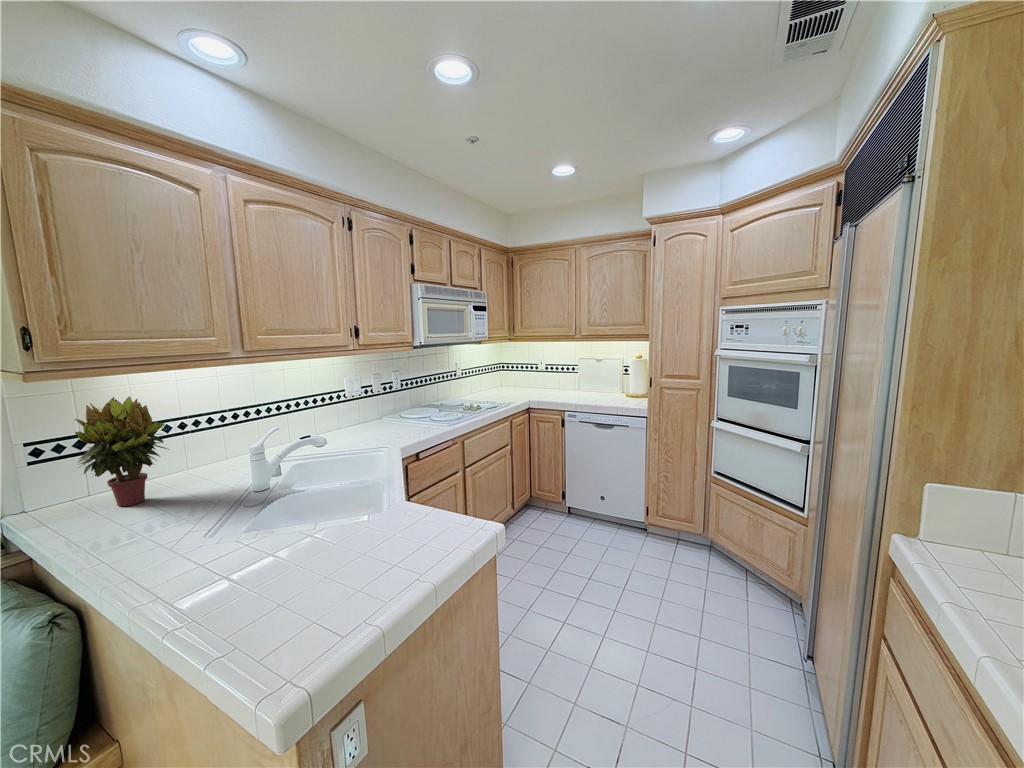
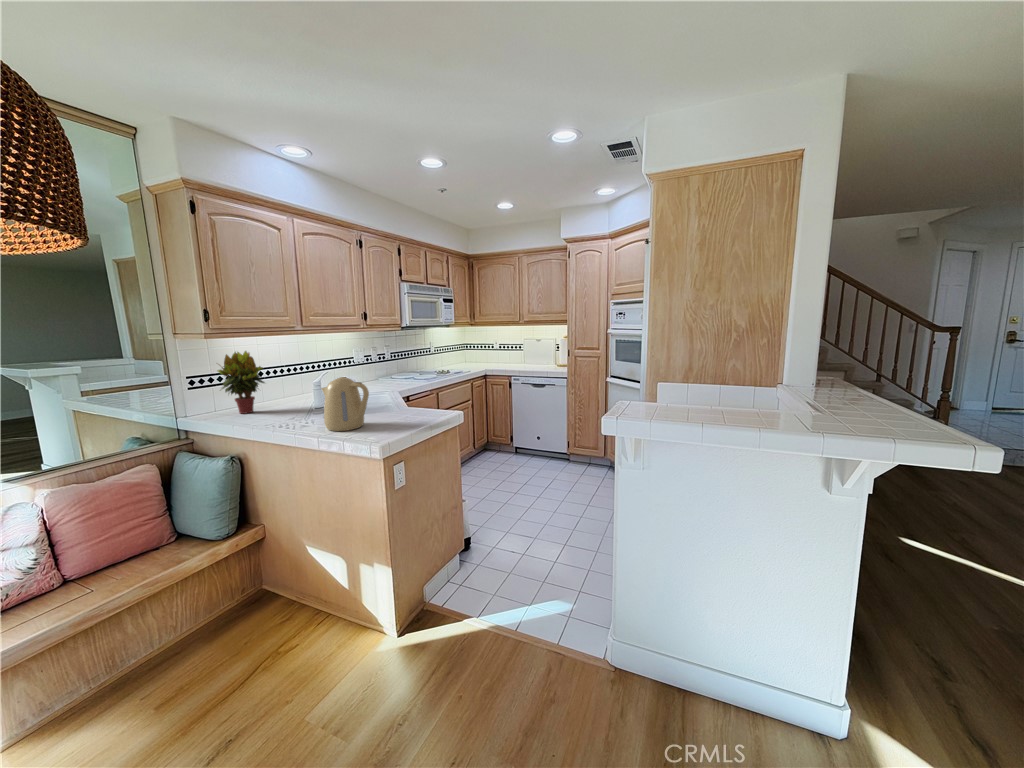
kettle: none [207,472,301,598] -> present [321,377,369,431]

